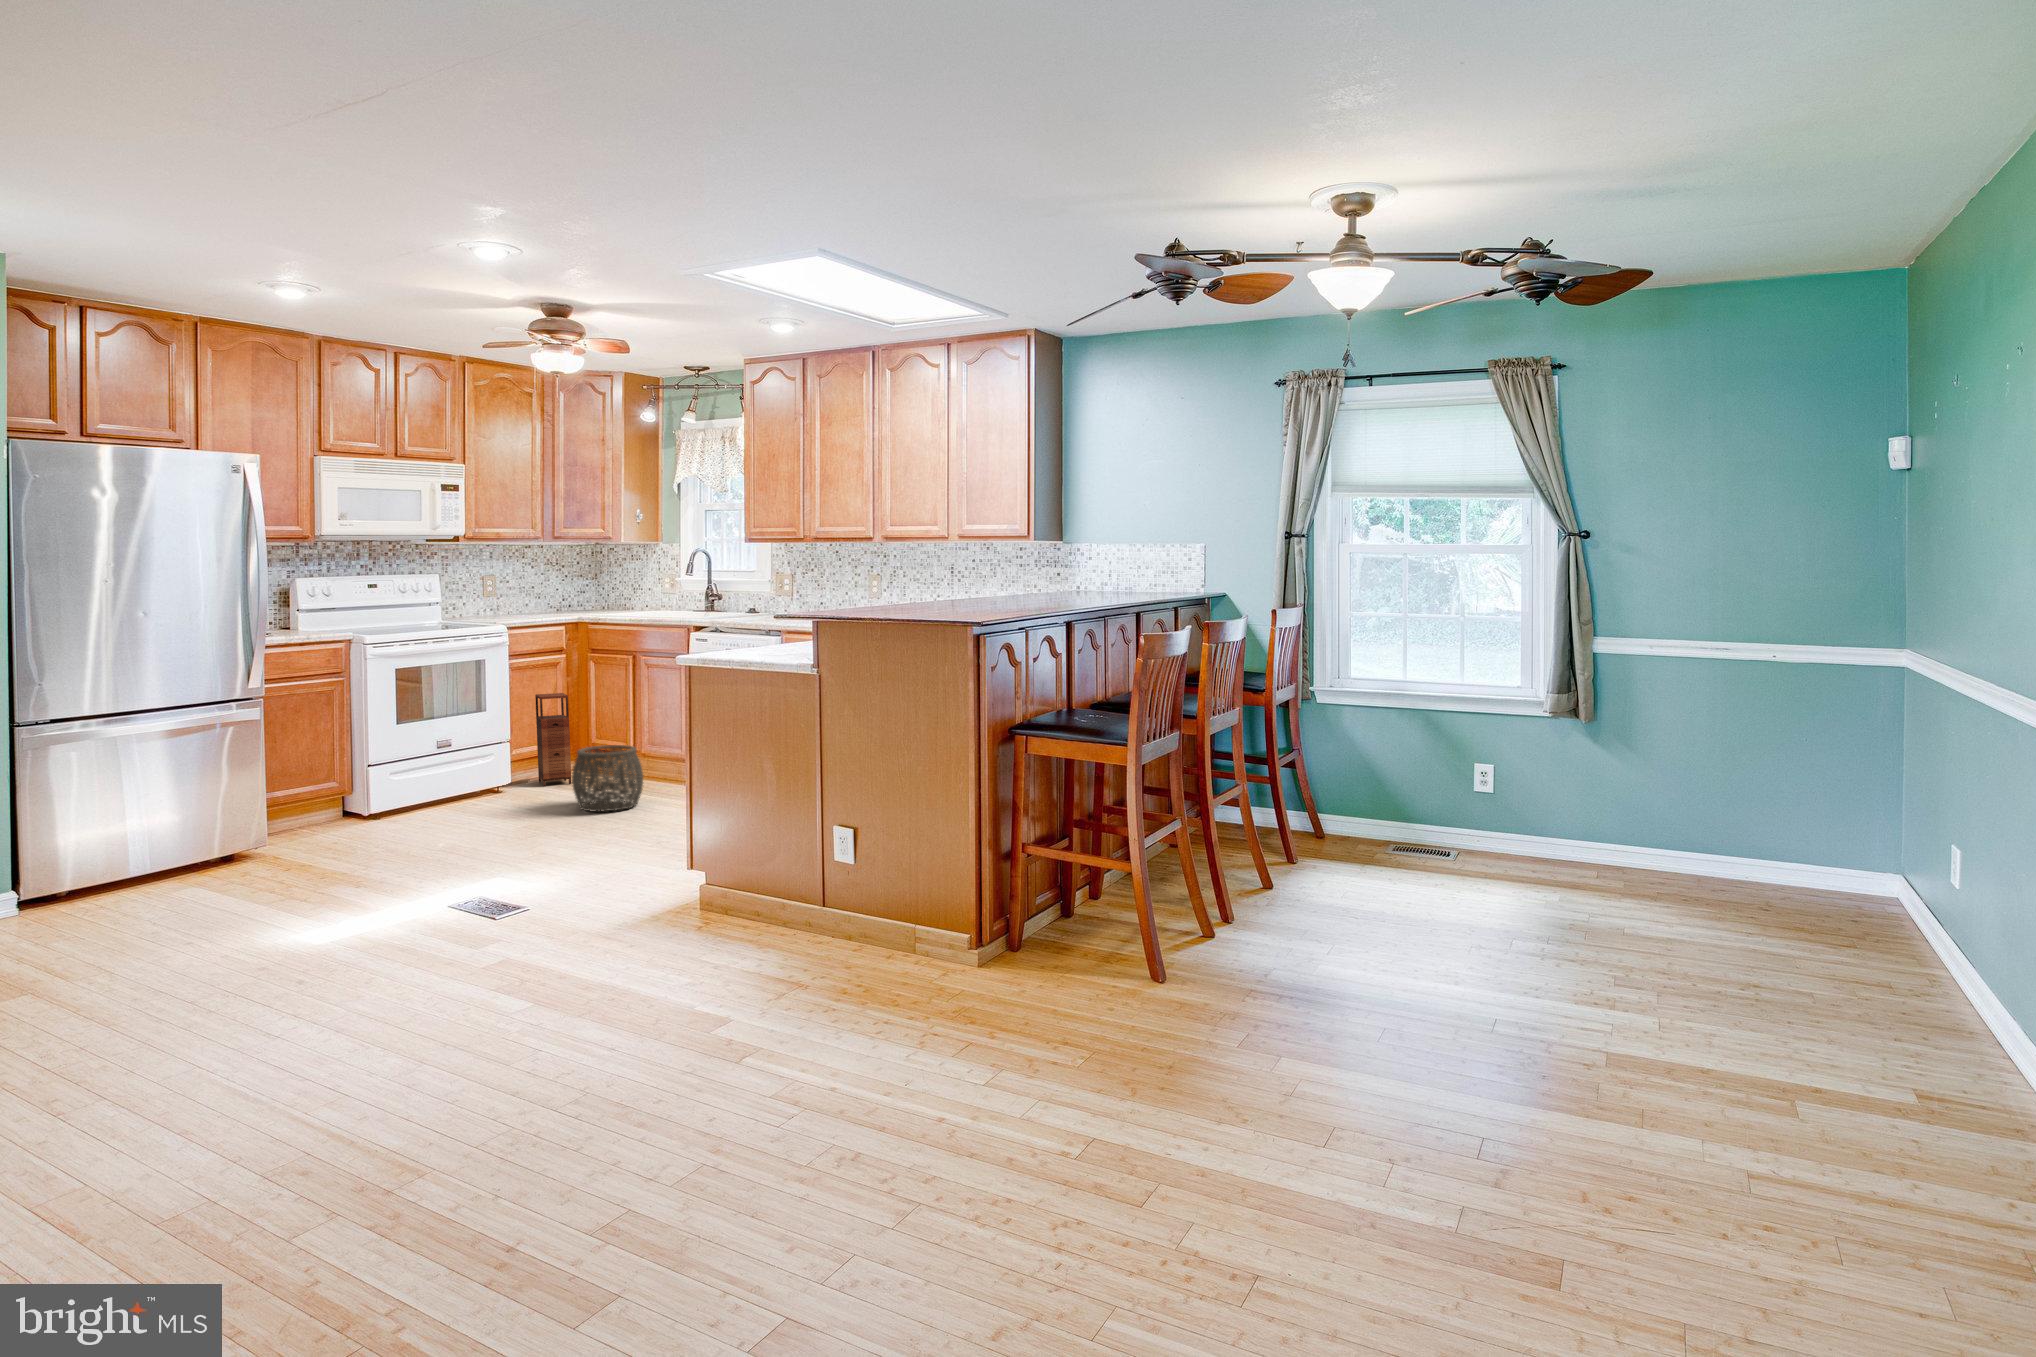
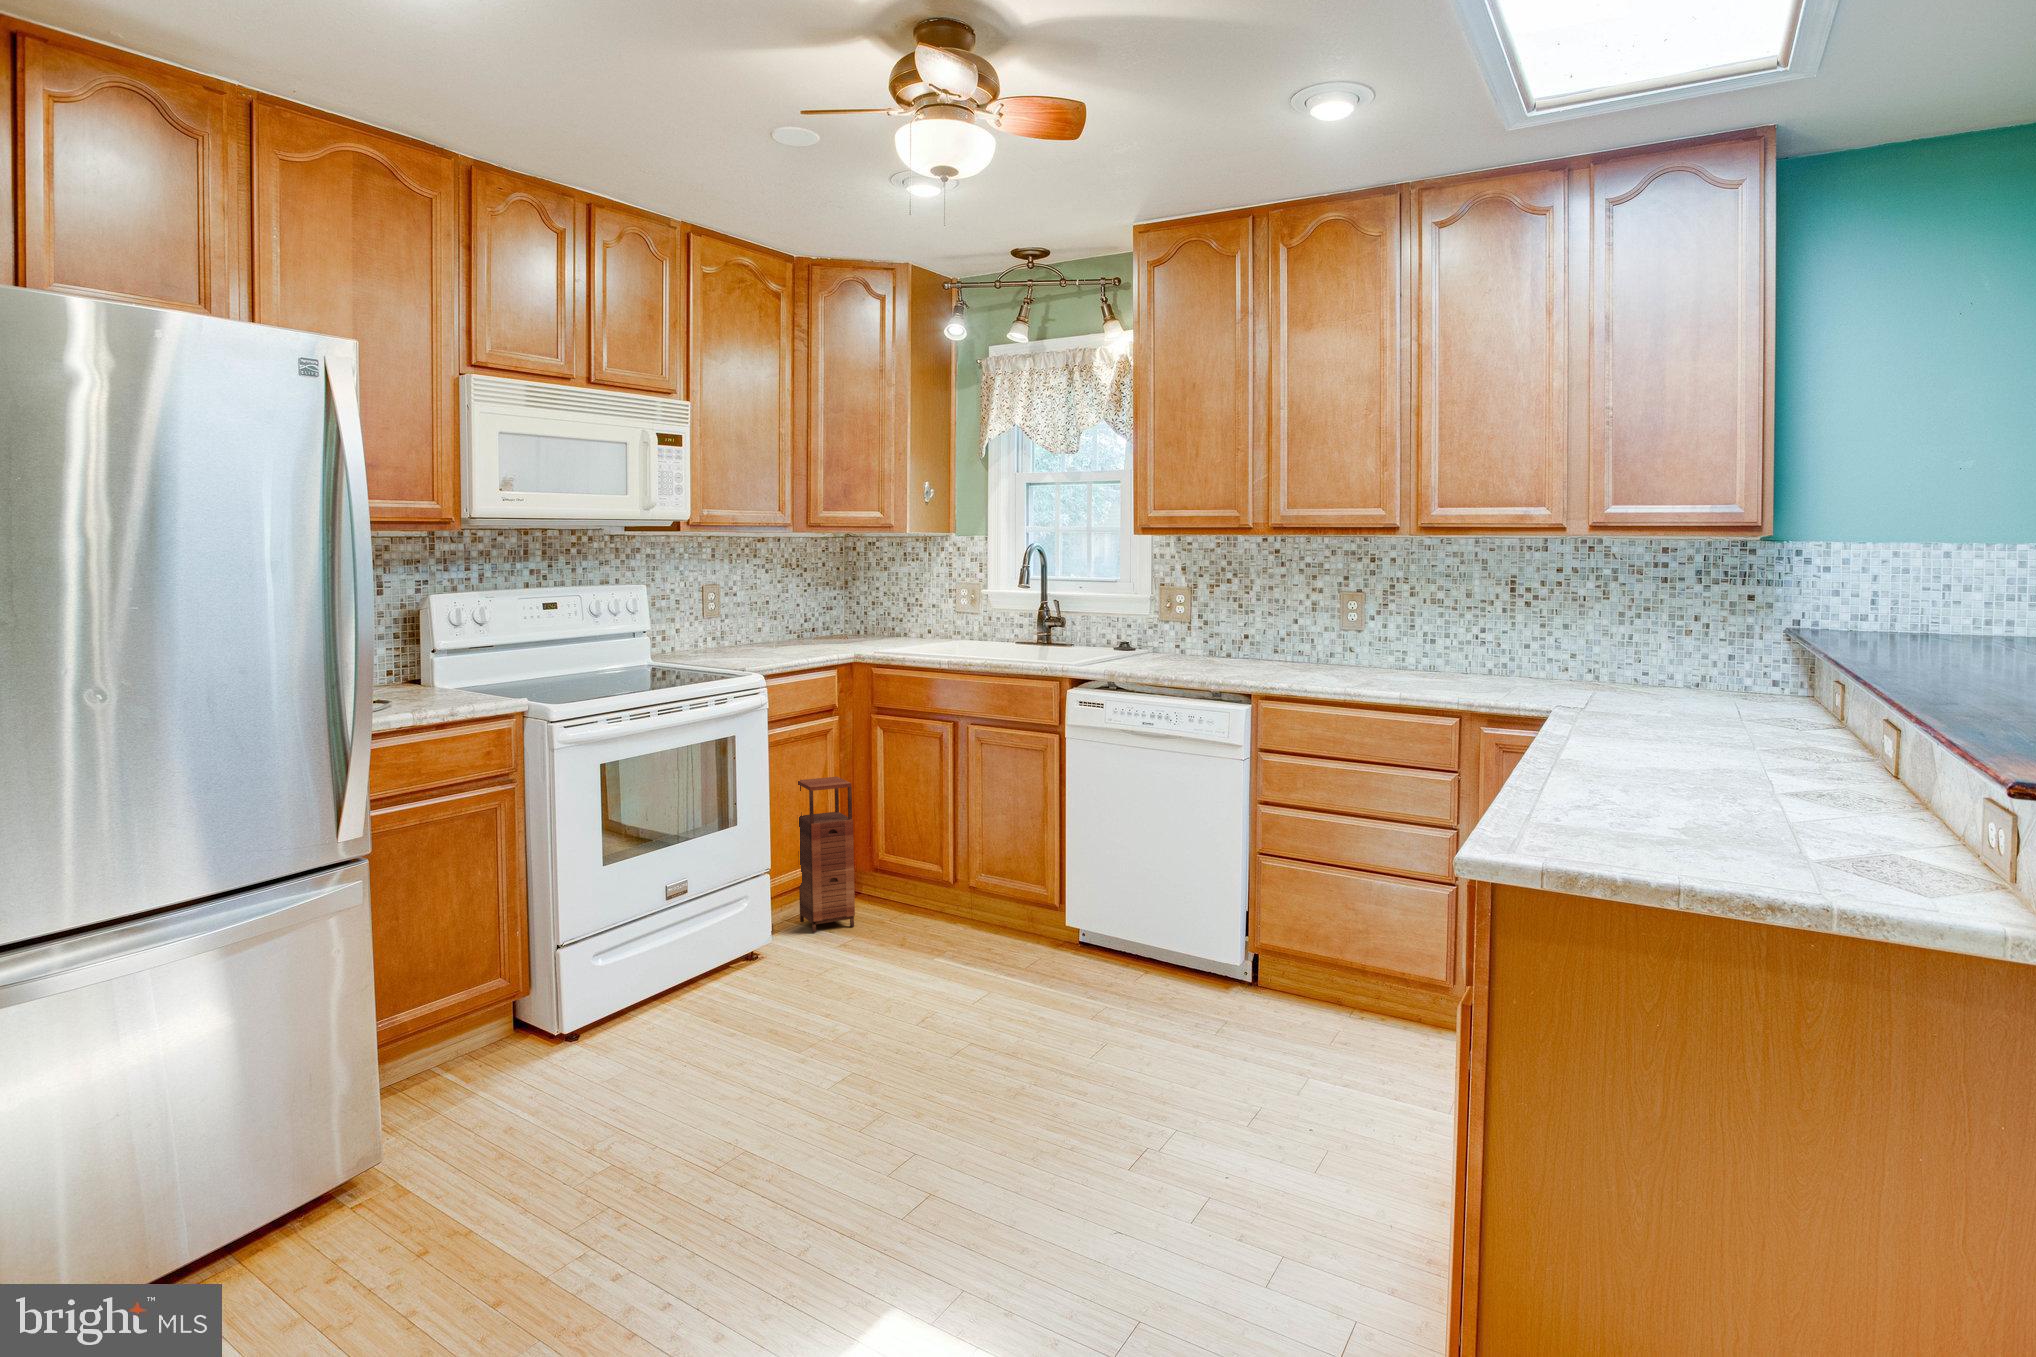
woven basket: present [572,745,643,812] -> none [895,882,1017,1012]

